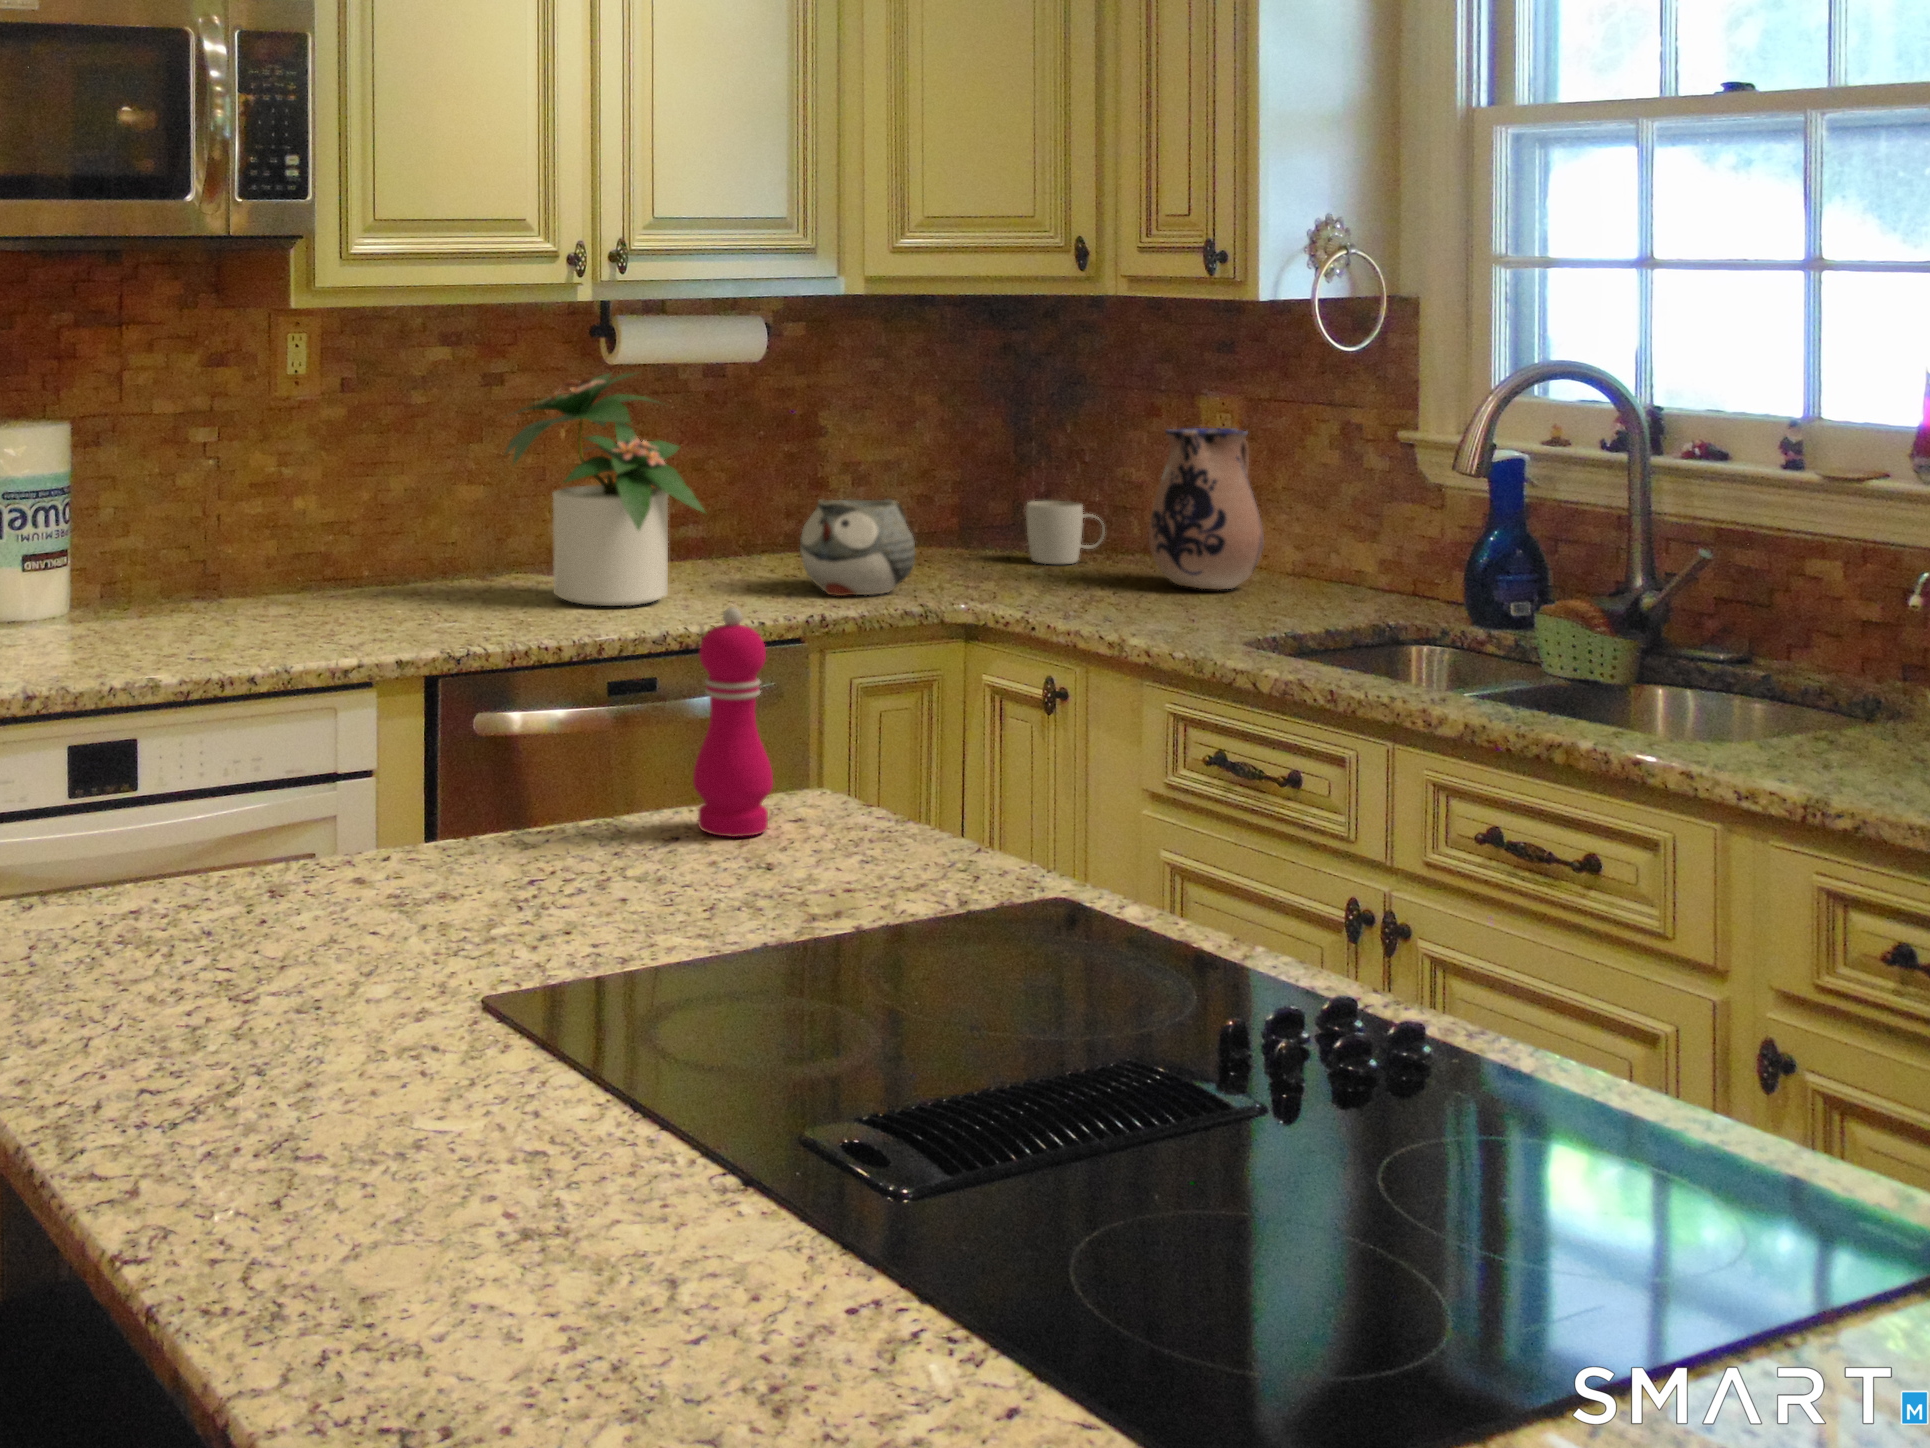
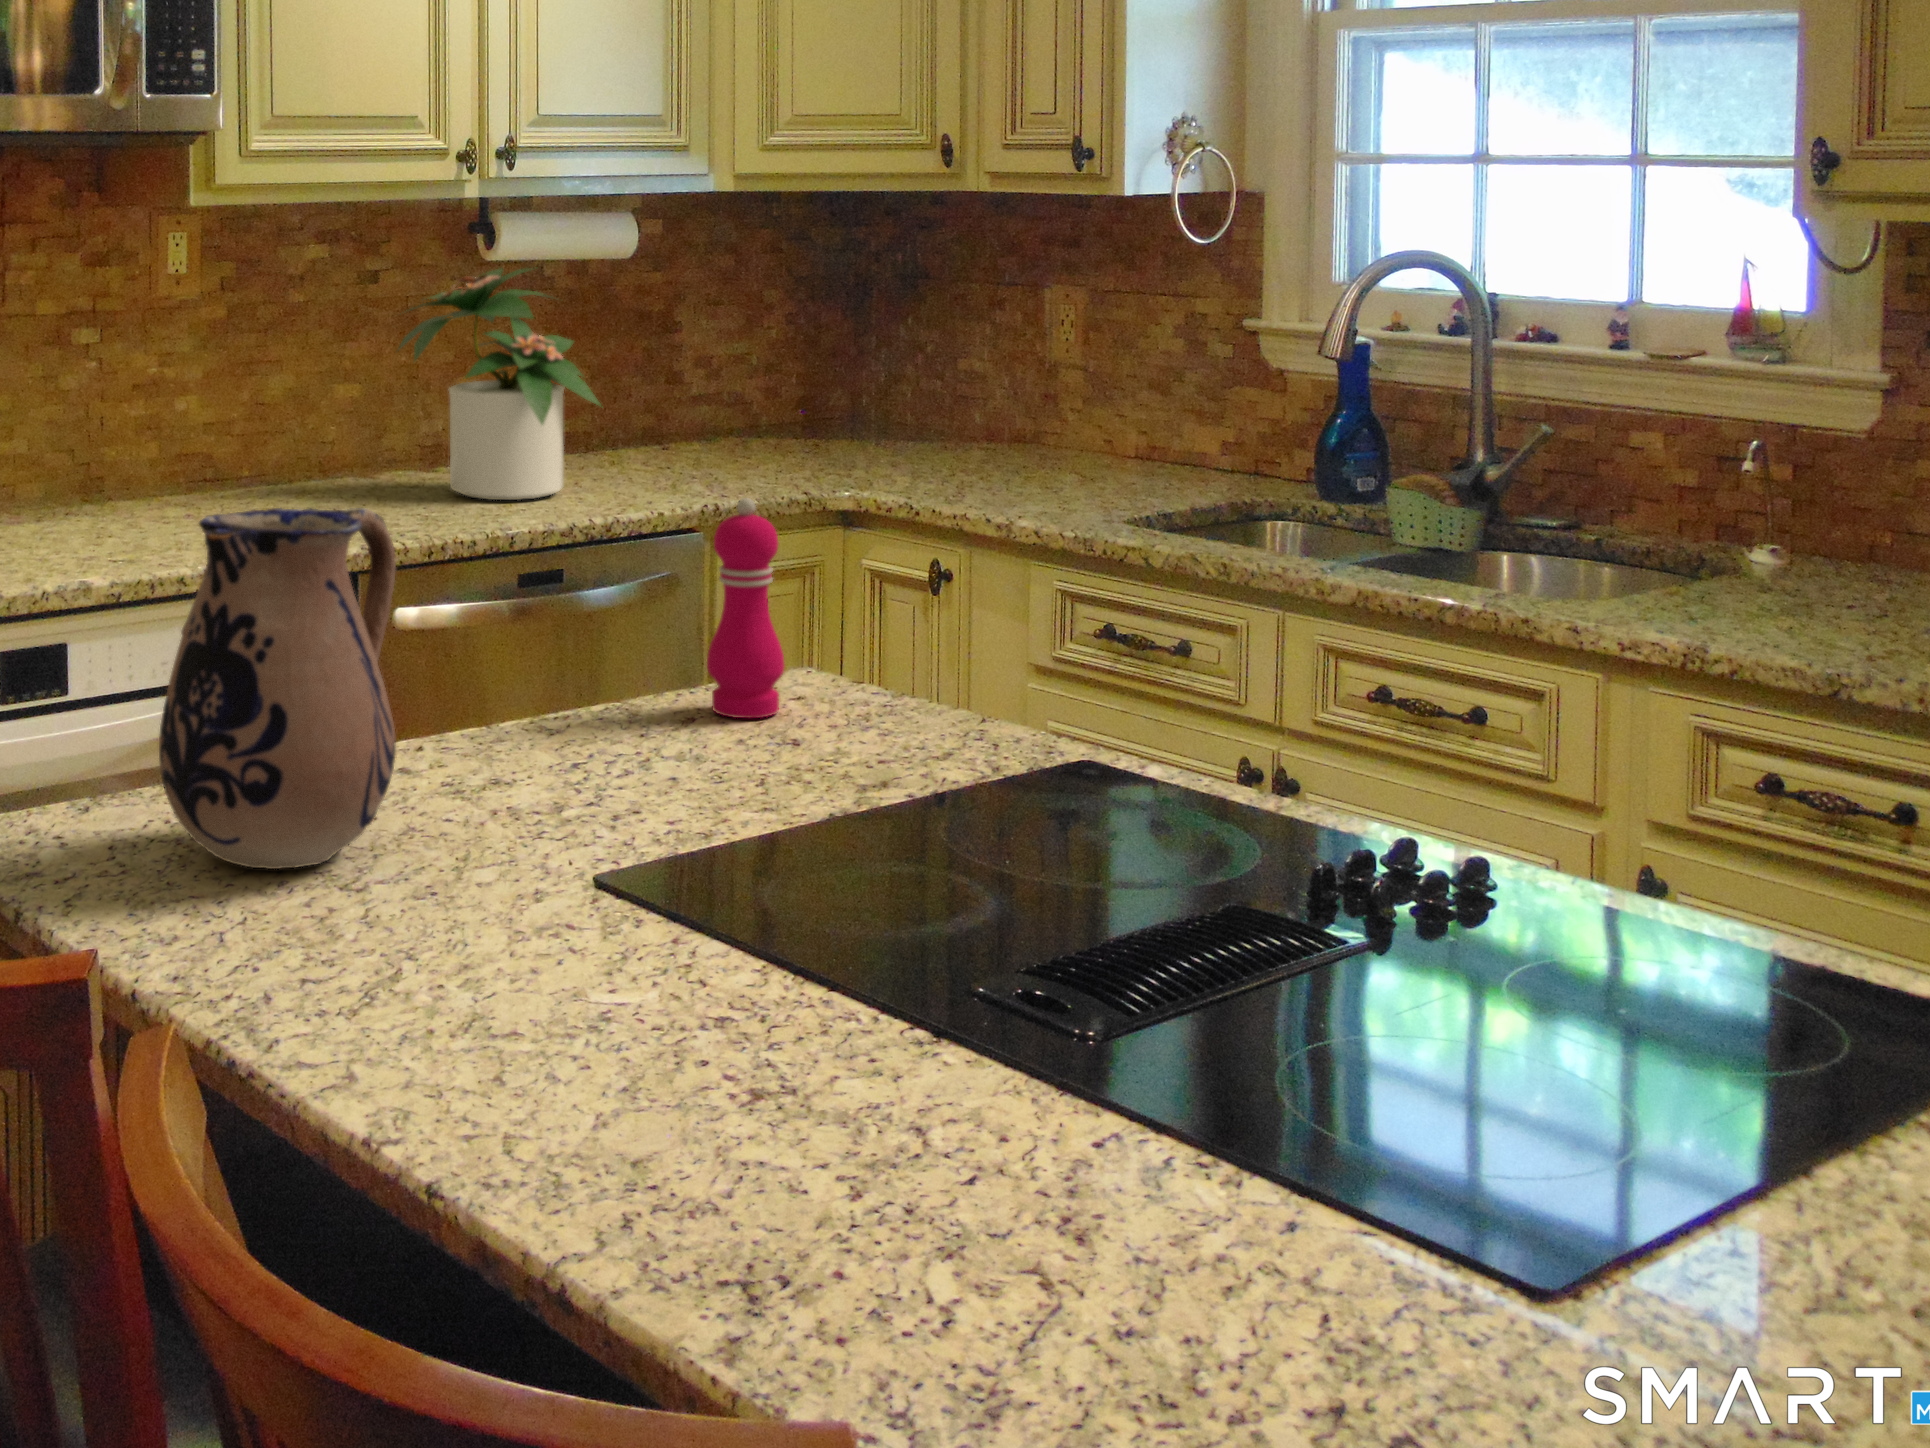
ceramic pitcher: present [1148,428,1264,590] -> present [159,508,396,869]
teapot: present [800,499,915,596] -> none [685,390,799,485]
mug: present [1026,501,1105,564] -> none [889,389,963,451]

